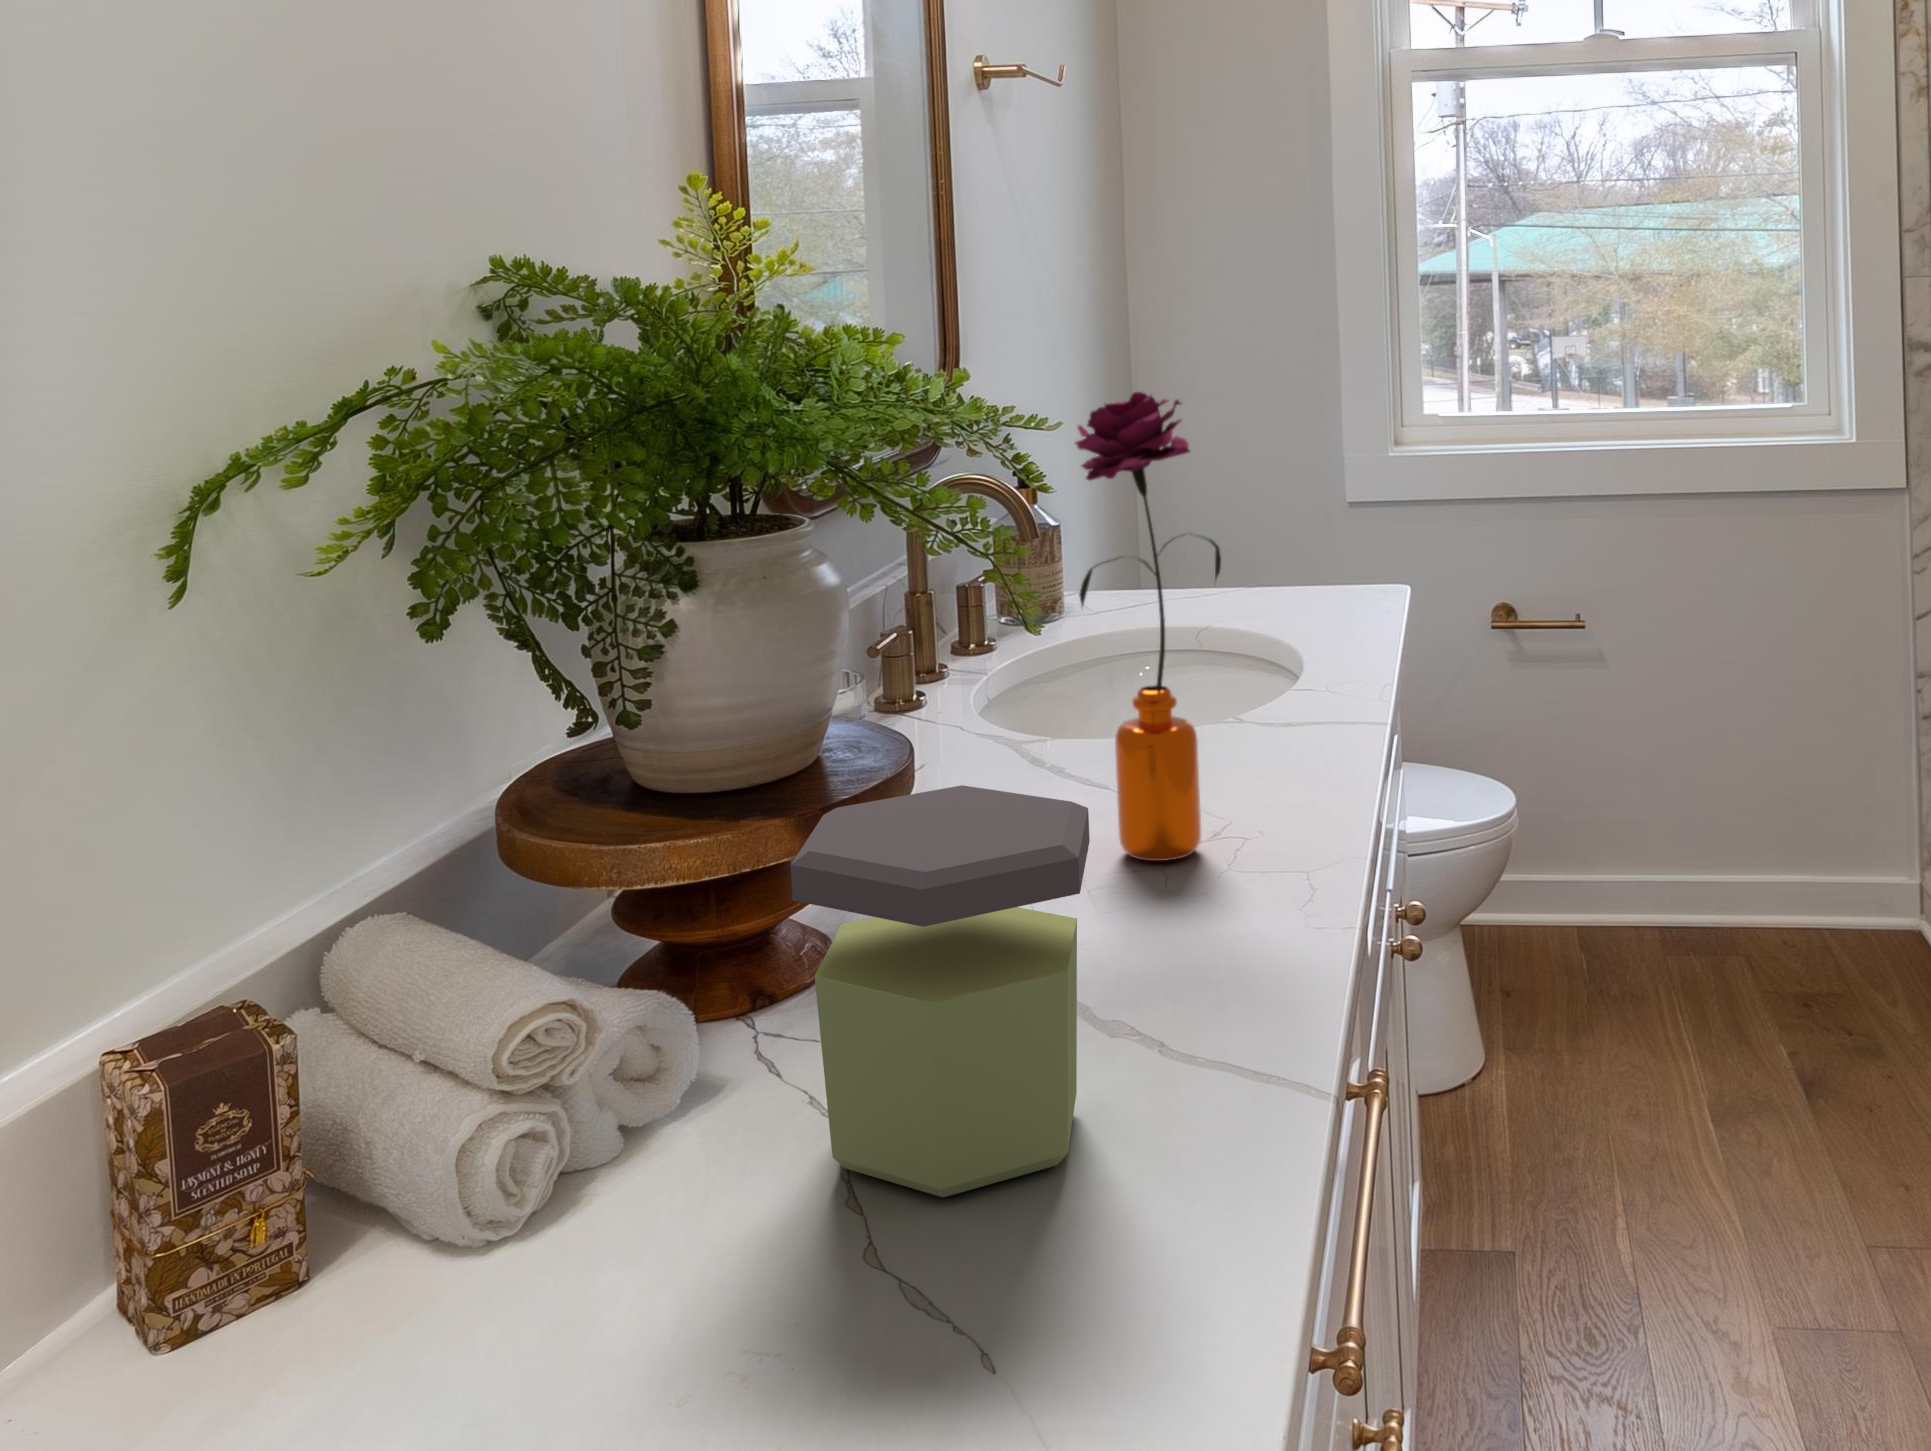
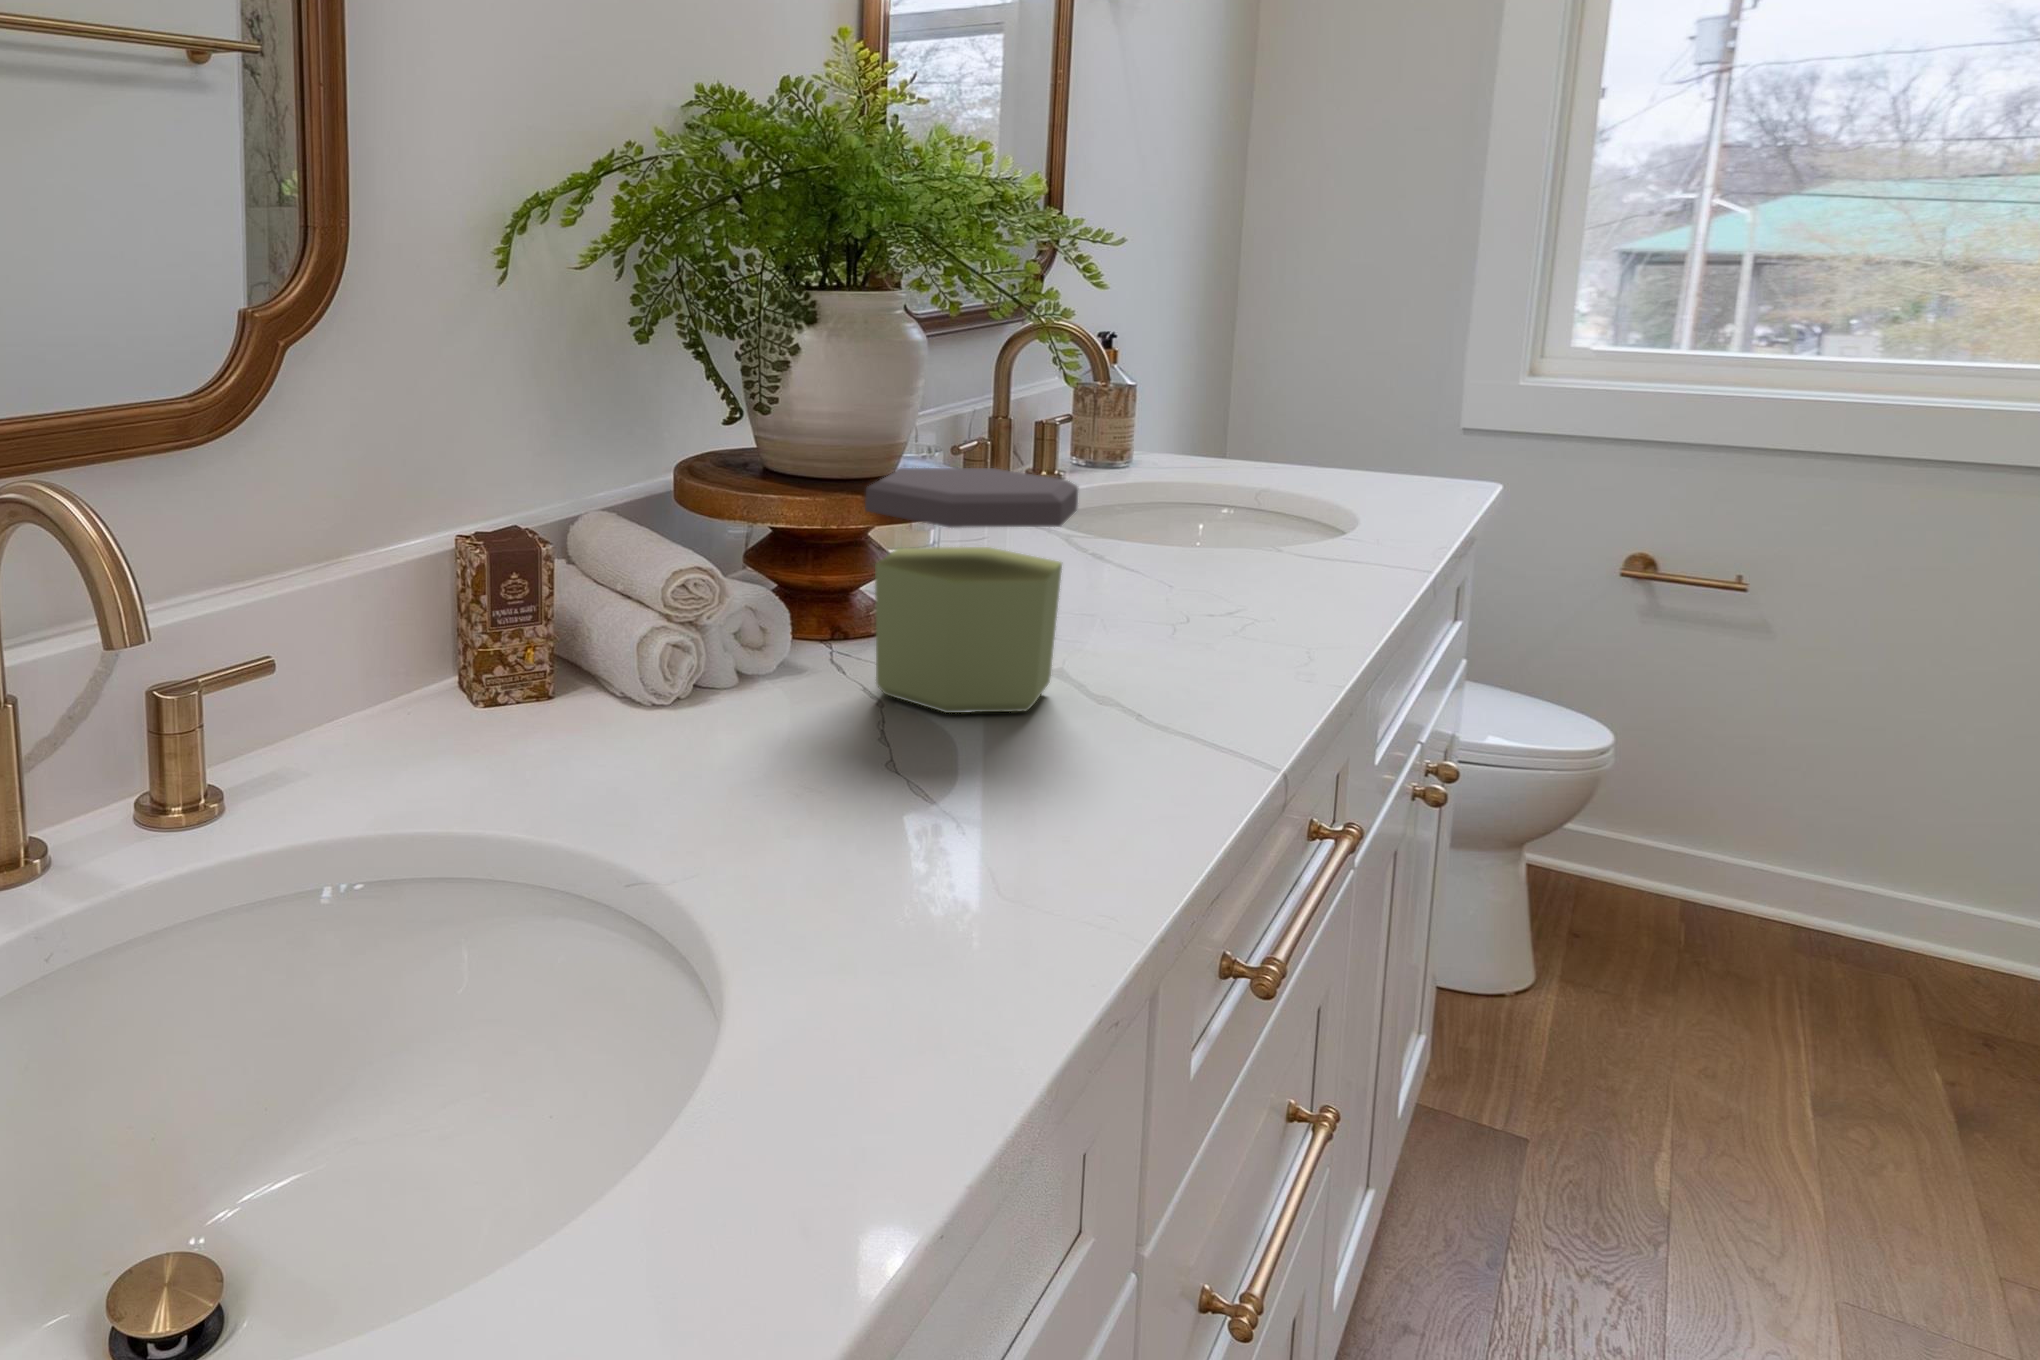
flower: present [1076,392,1221,861] -> none [1113,226,1230,594]

